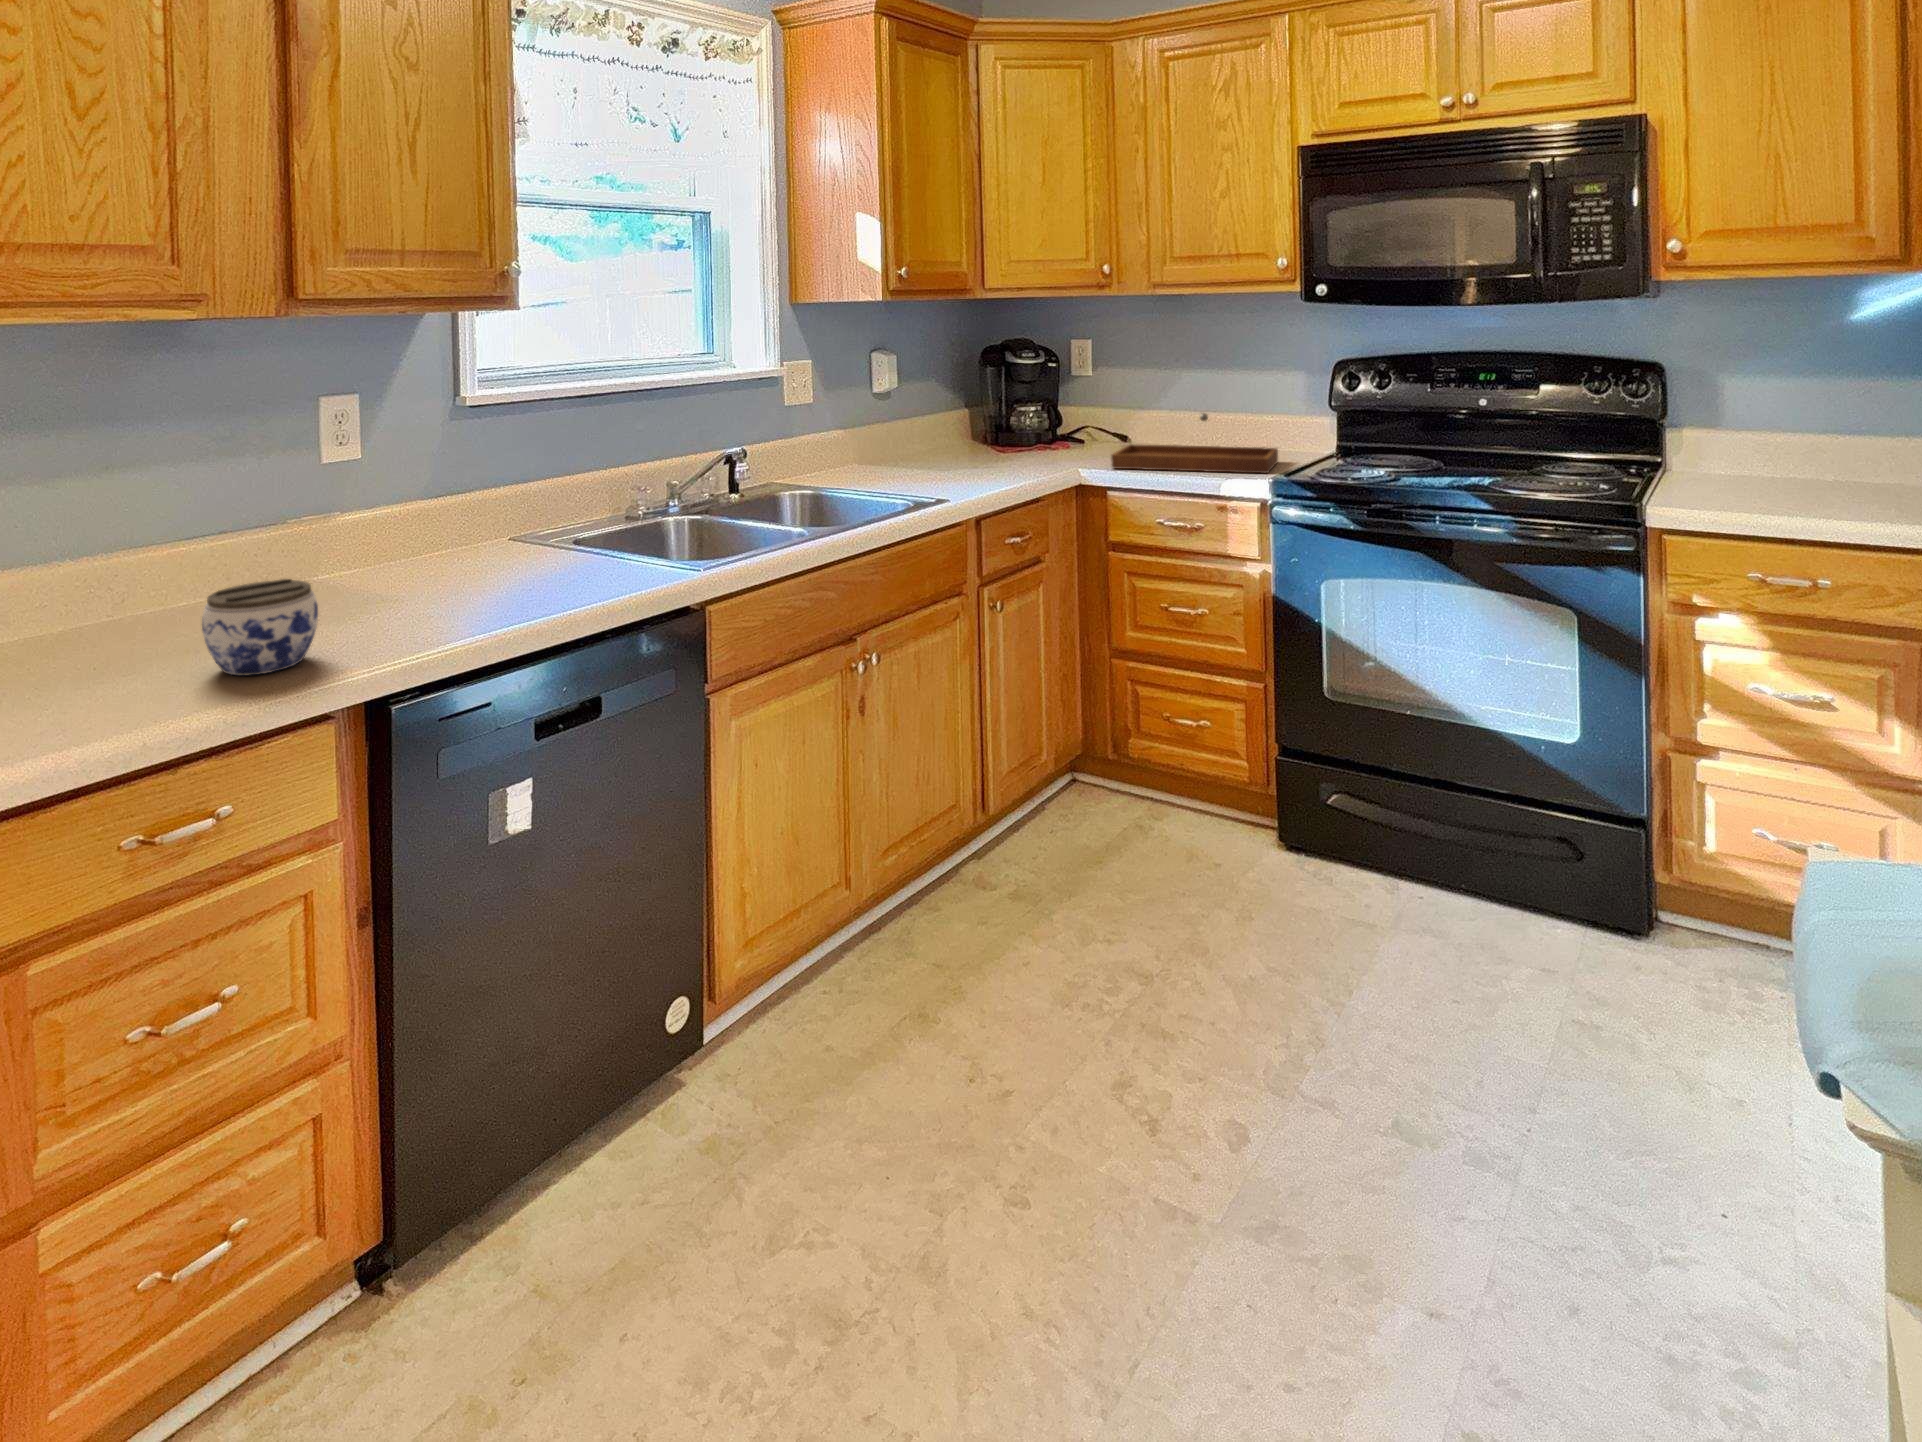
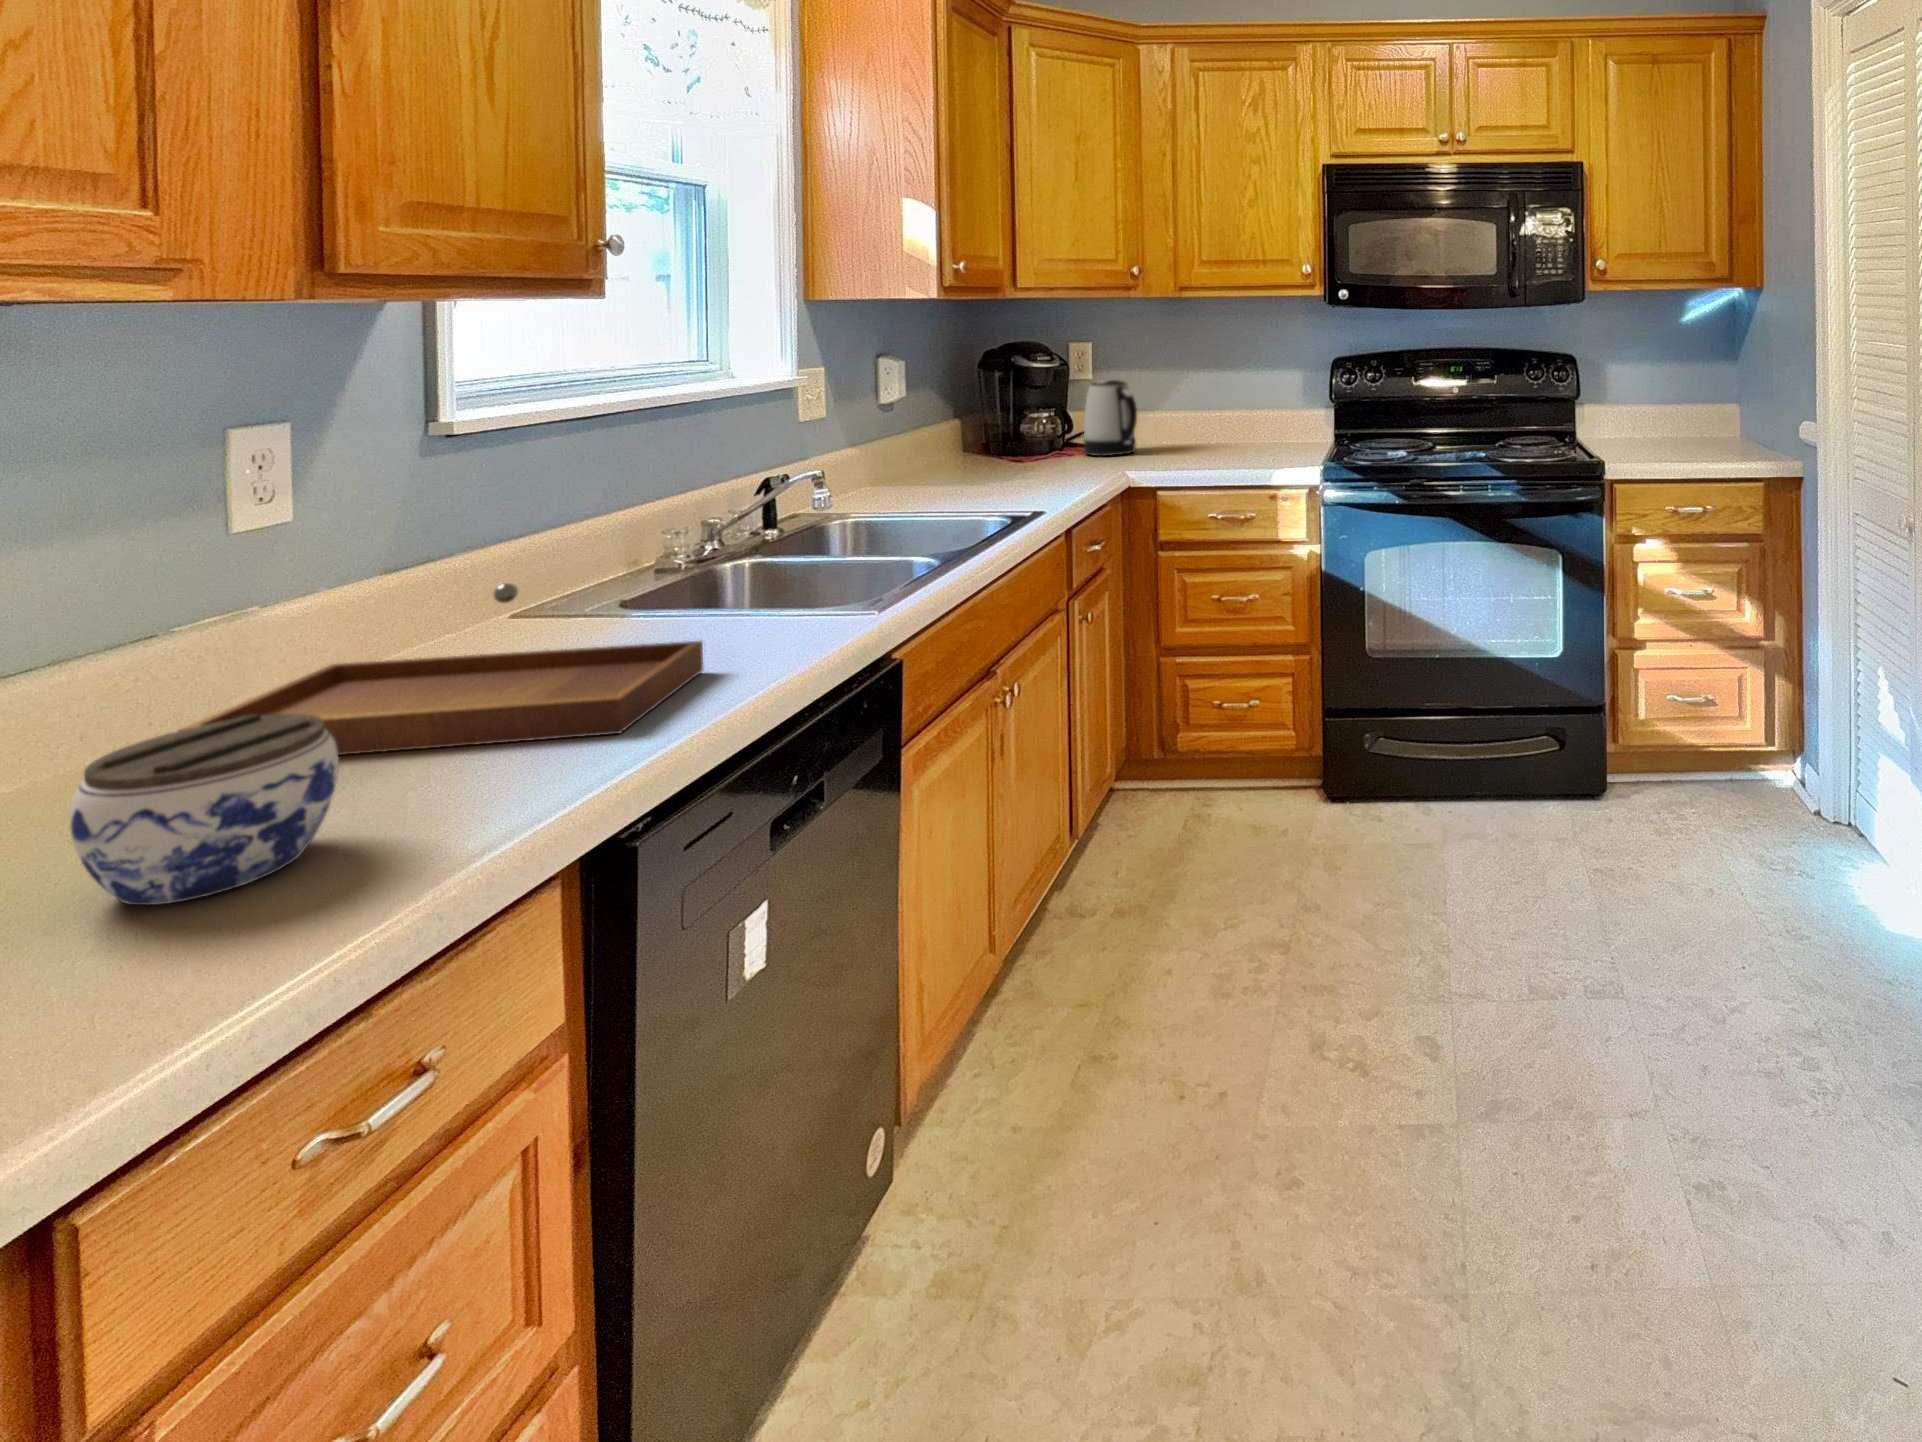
kettle: none [1060,377,1111,453] -> present [1084,380,1137,456]
tray: present [1111,413,1278,473] -> present [179,583,703,755]

